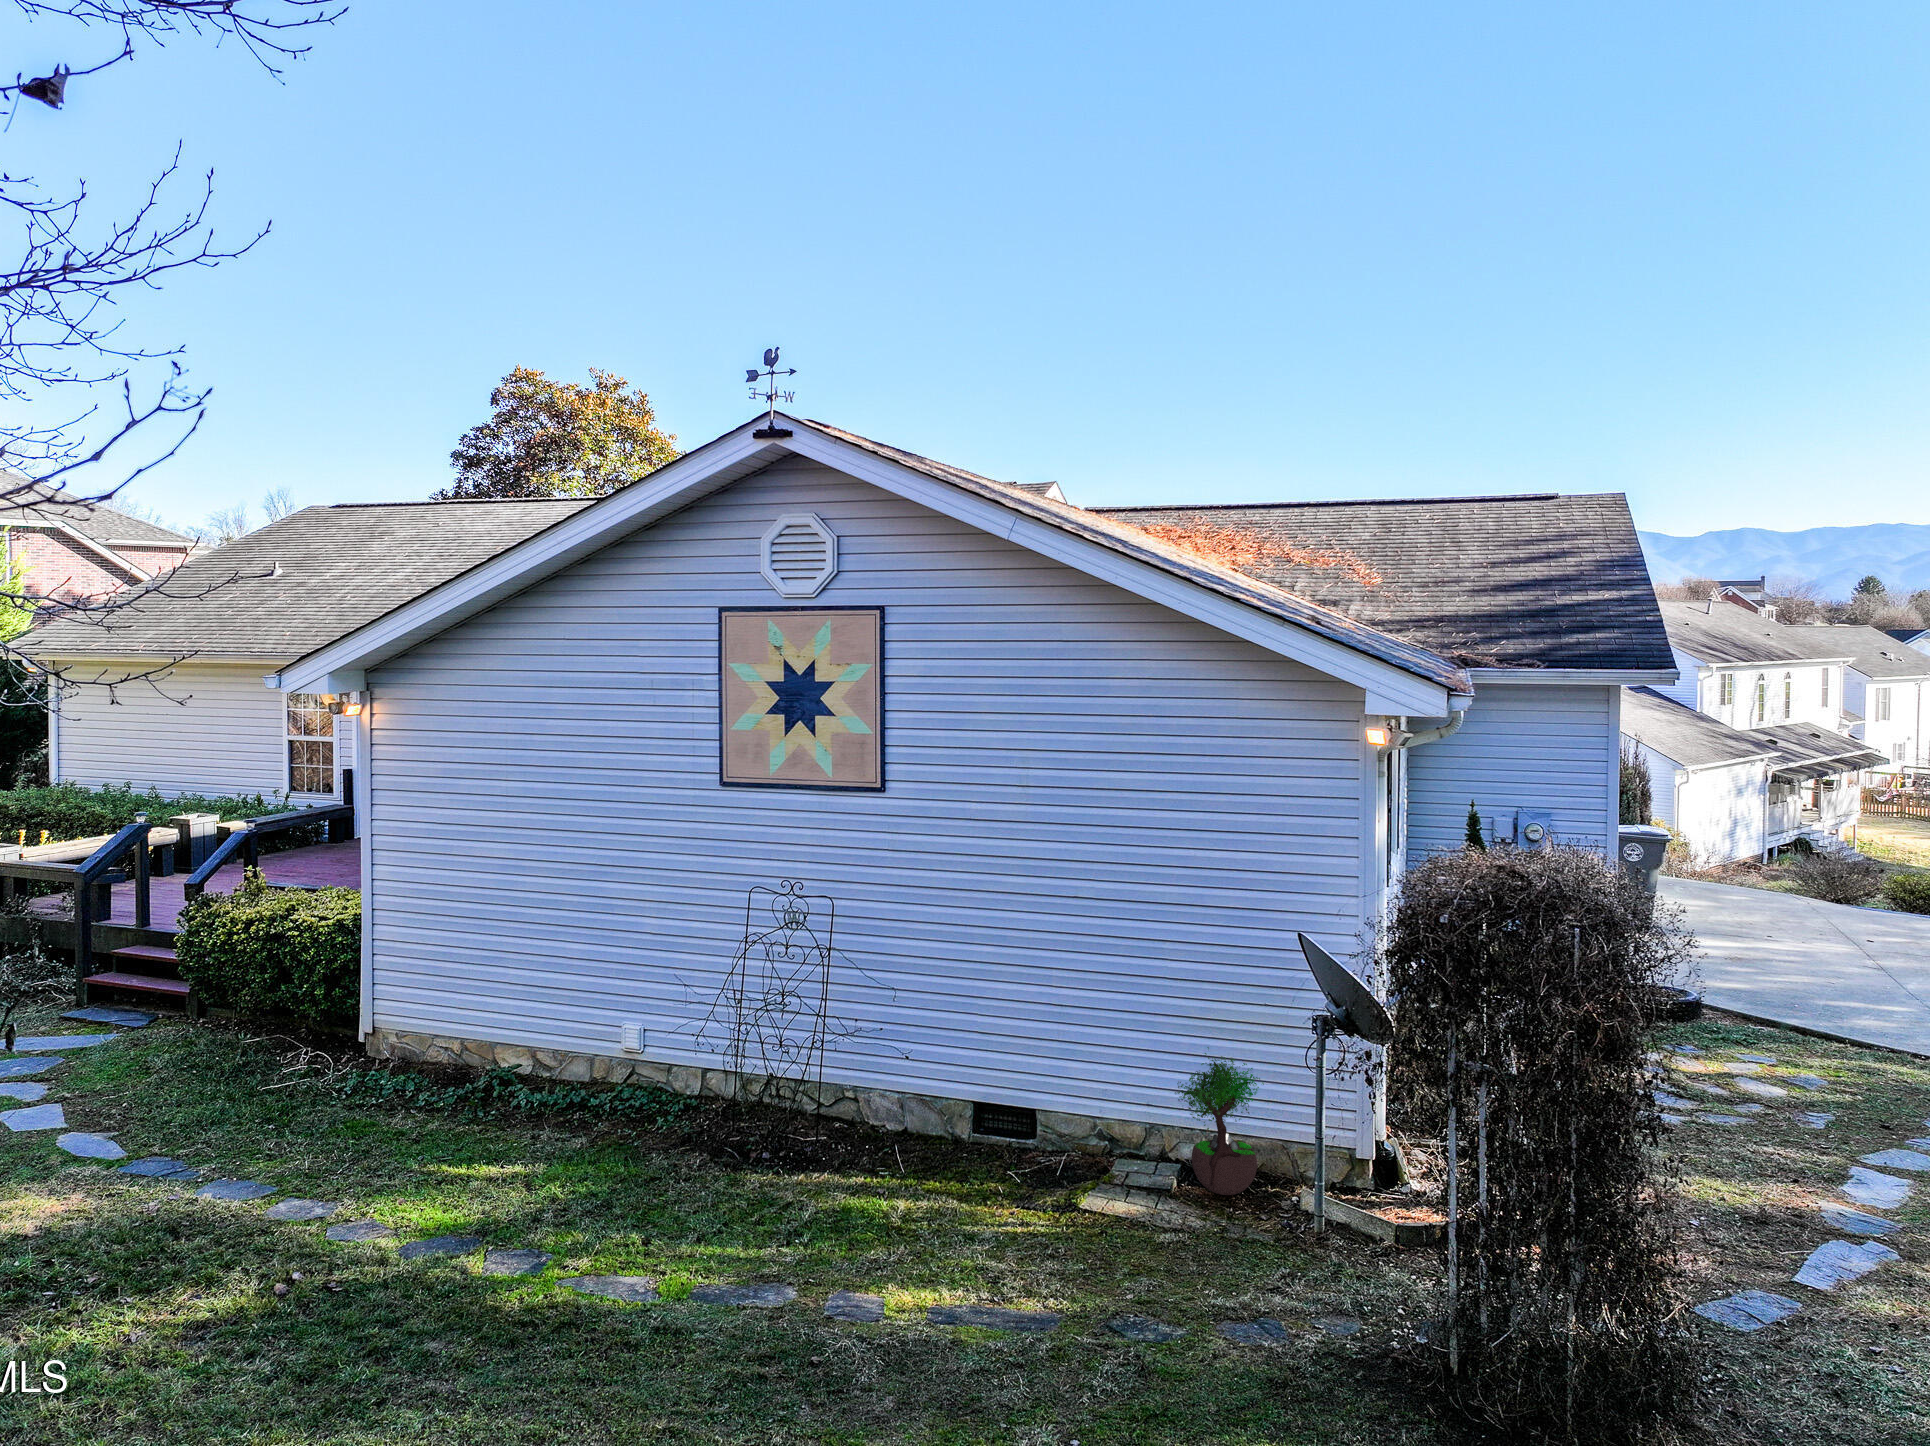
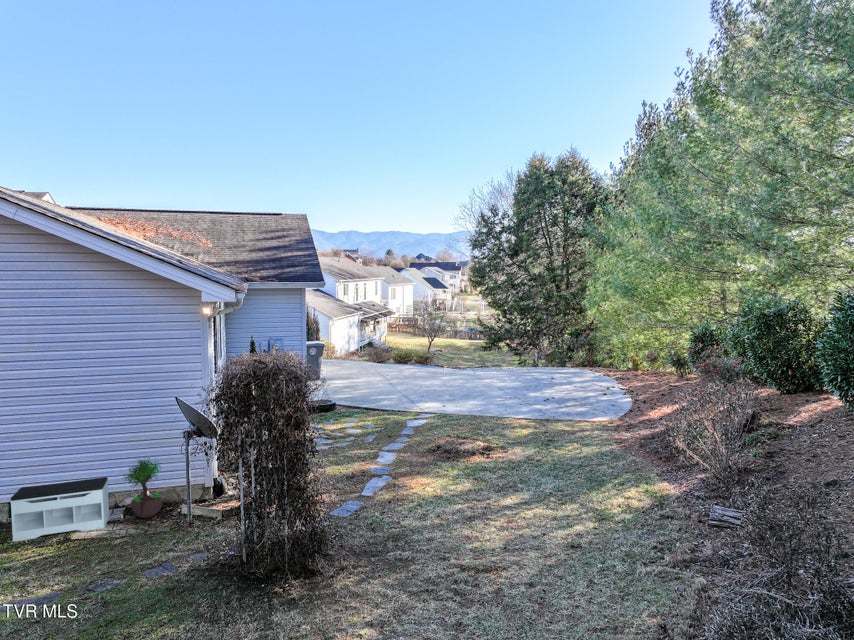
bench: none [978,1066,1149,1193] -> present [10,477,109,542]

